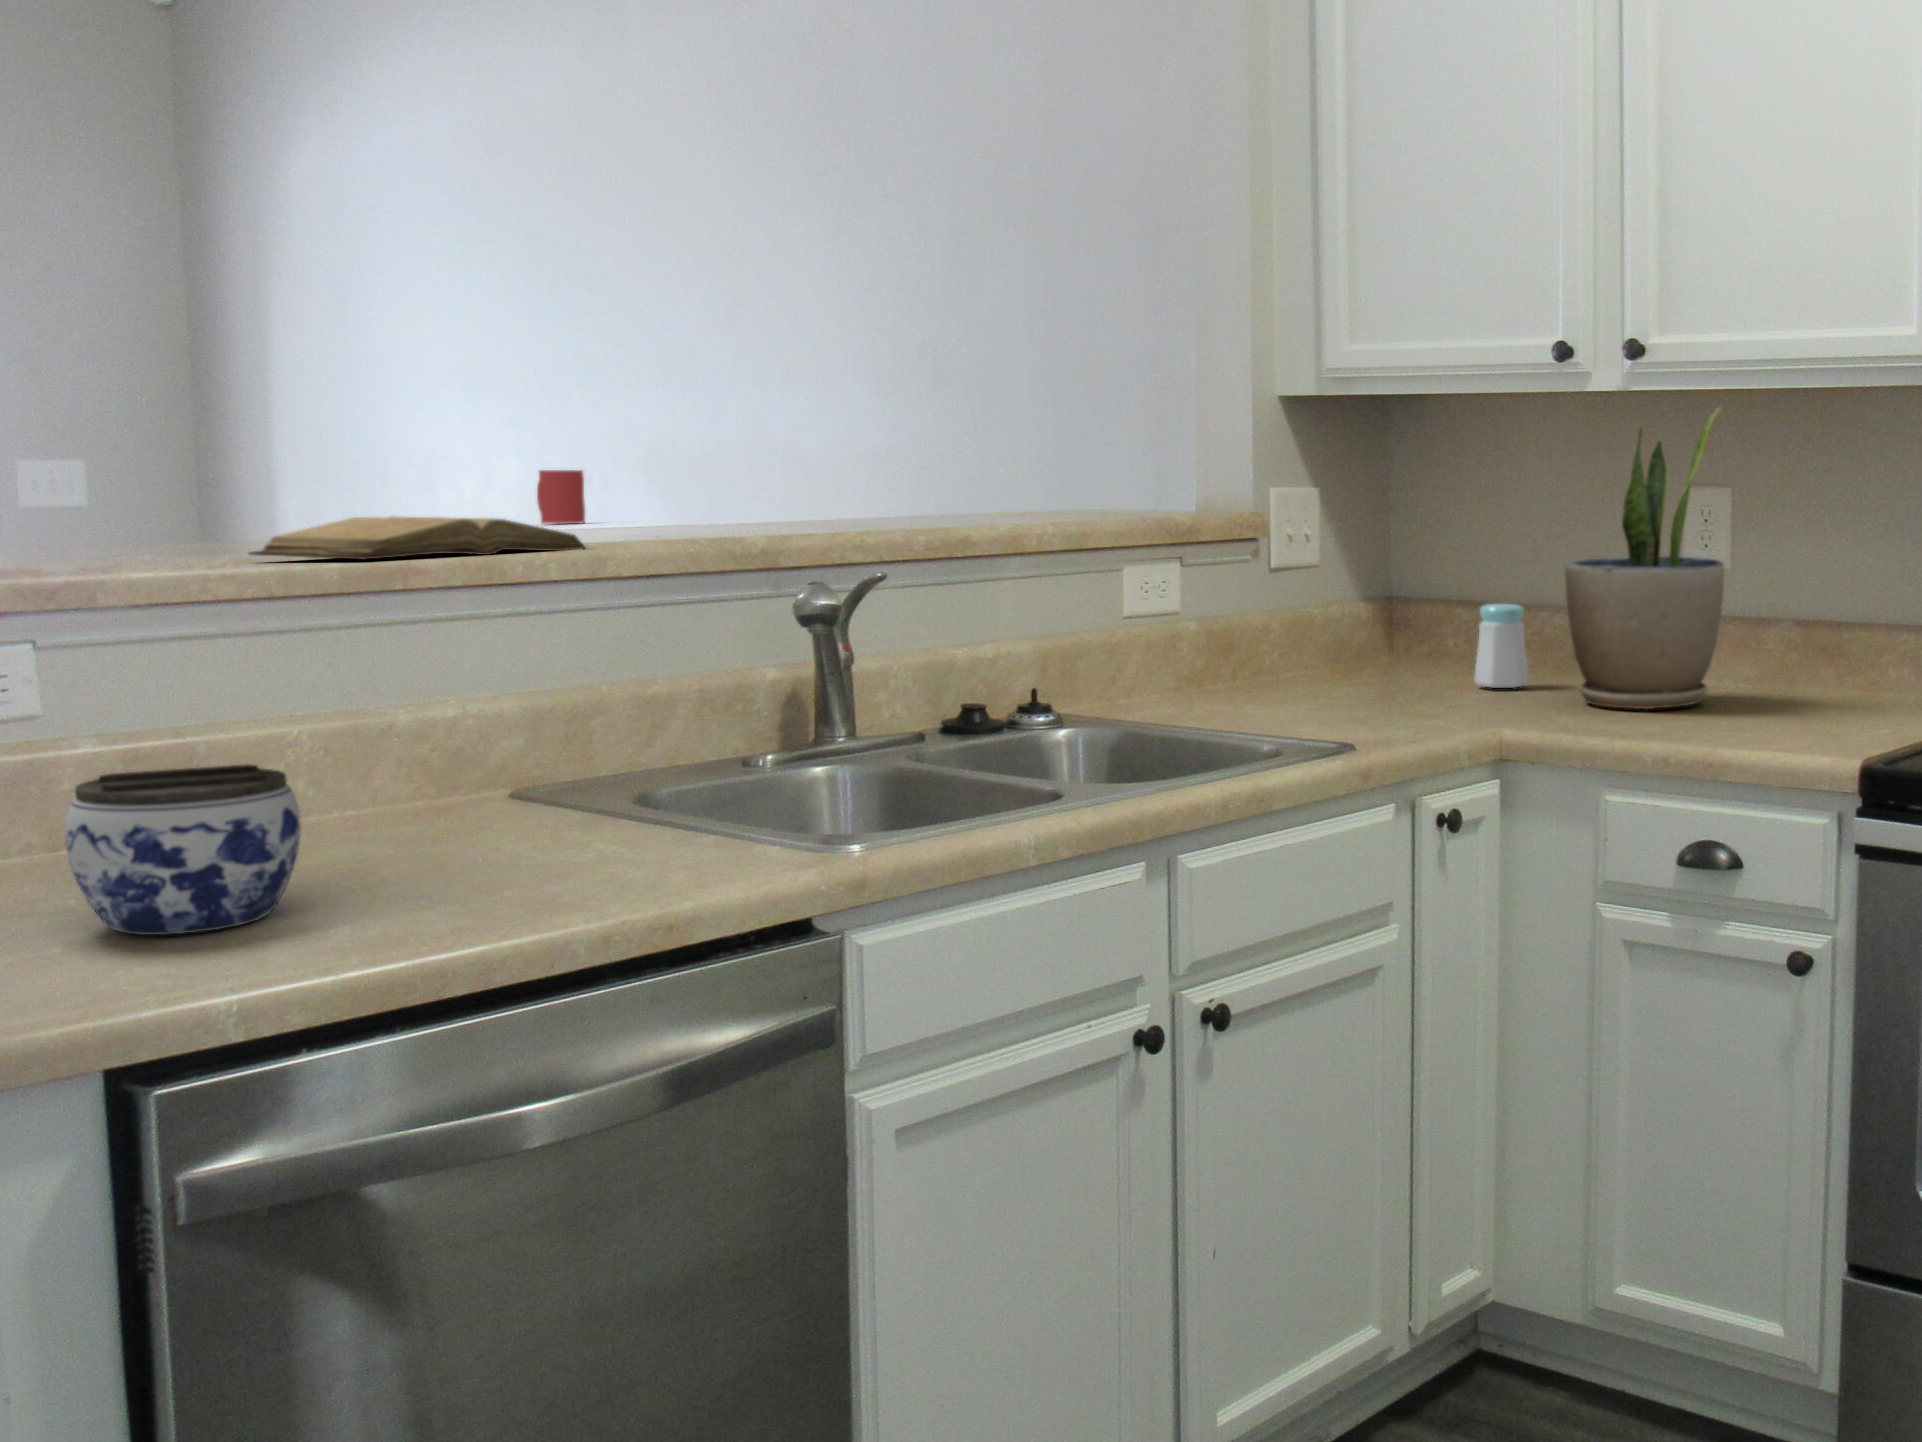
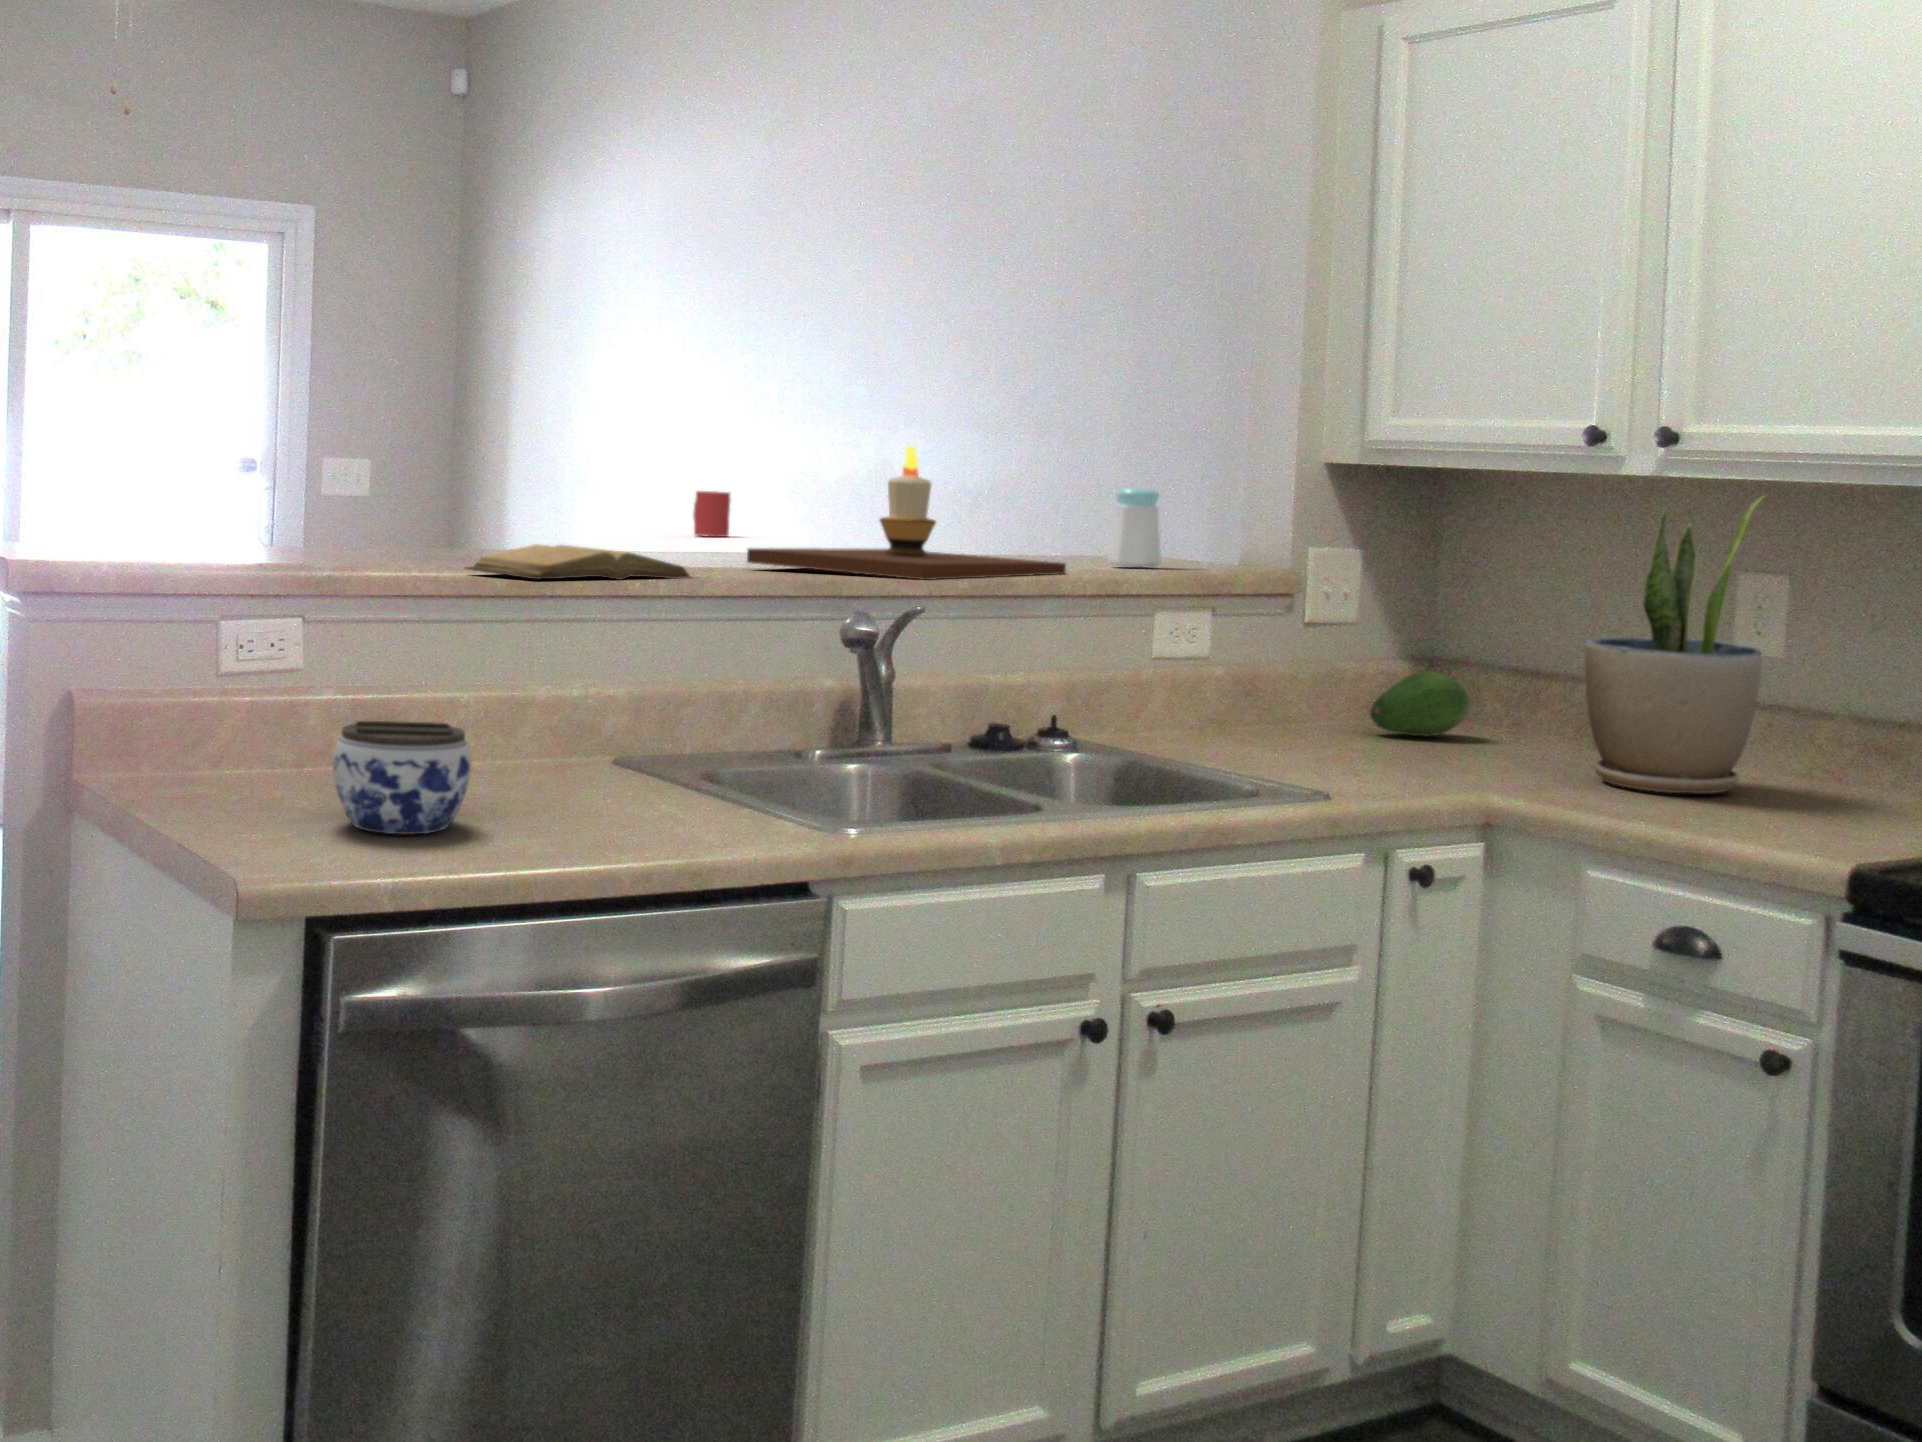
candle: none [650,377,1041,536] -> present [747,445,1066,580]
salt shaker: present [1475,604,1528,688] -> present [1108,488,1161,567]
fruit: none [1347,611,1440,678] -> present [1370,671,1470,736]

